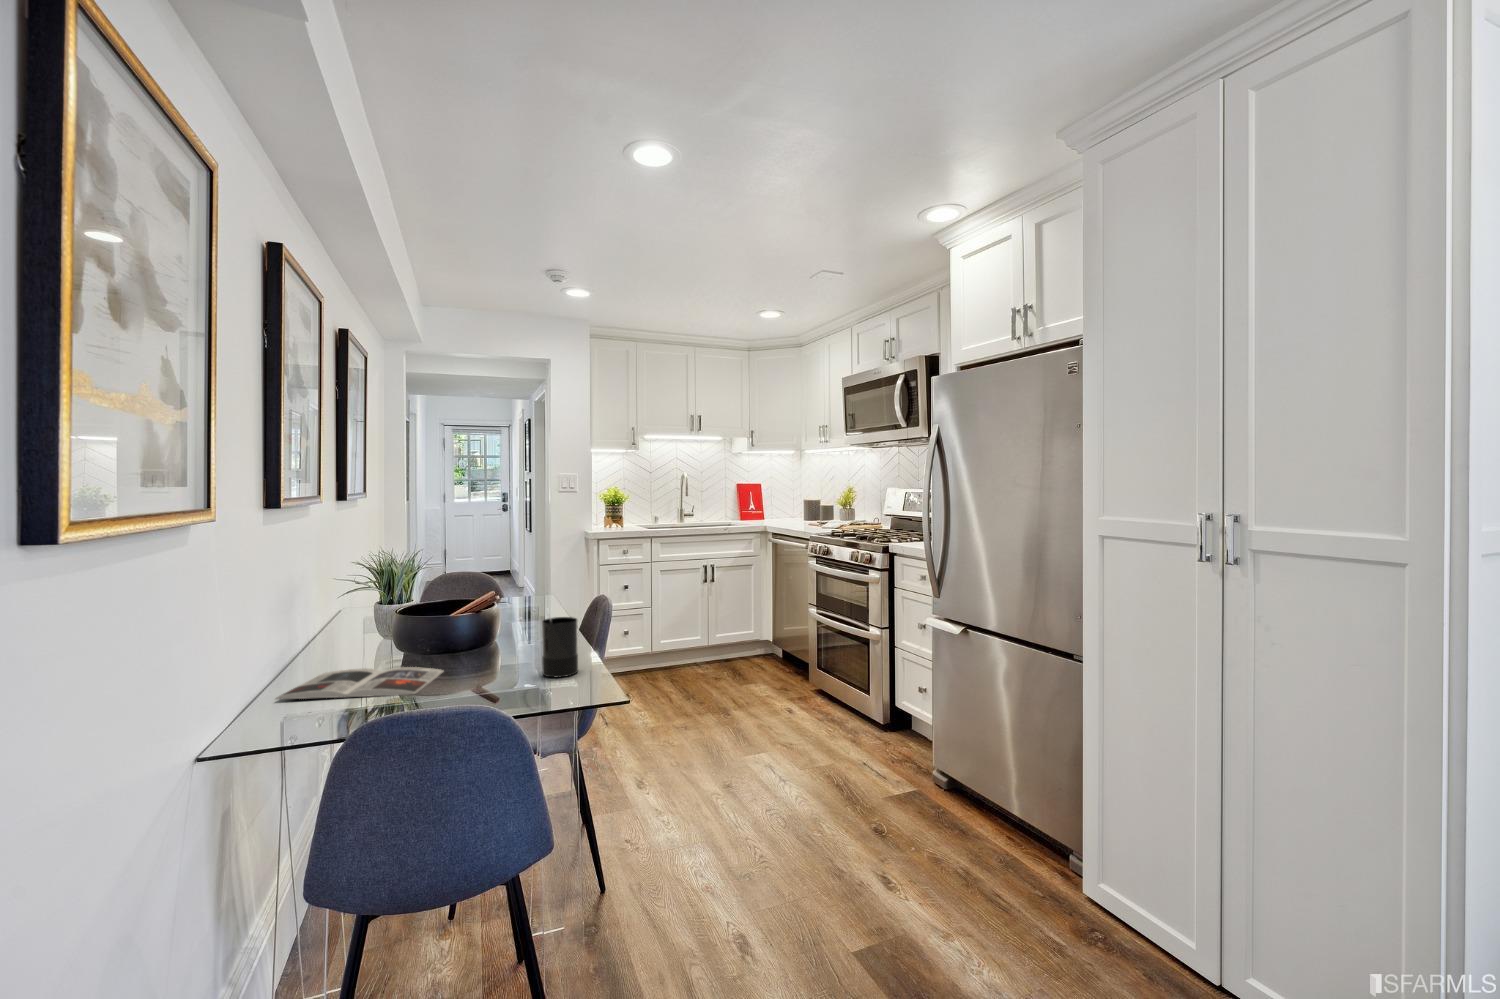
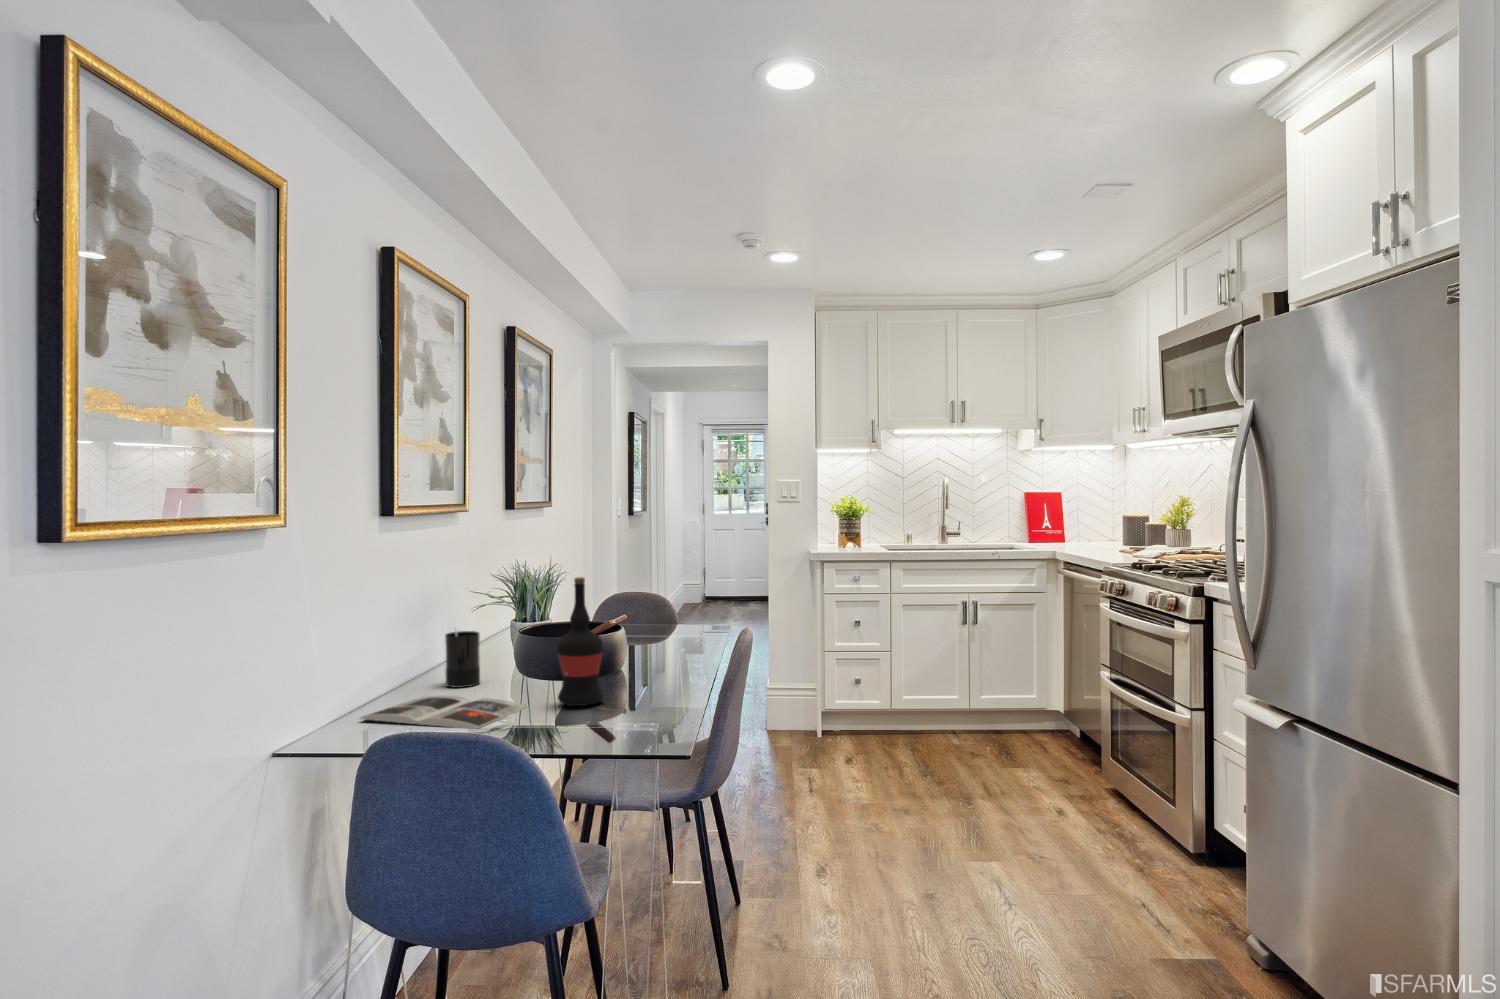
wine bottle: none [471,555,513,666] -> present [557,577,604,706]
candle: present [542,617,578,677] -> present [445,630,480,688]

